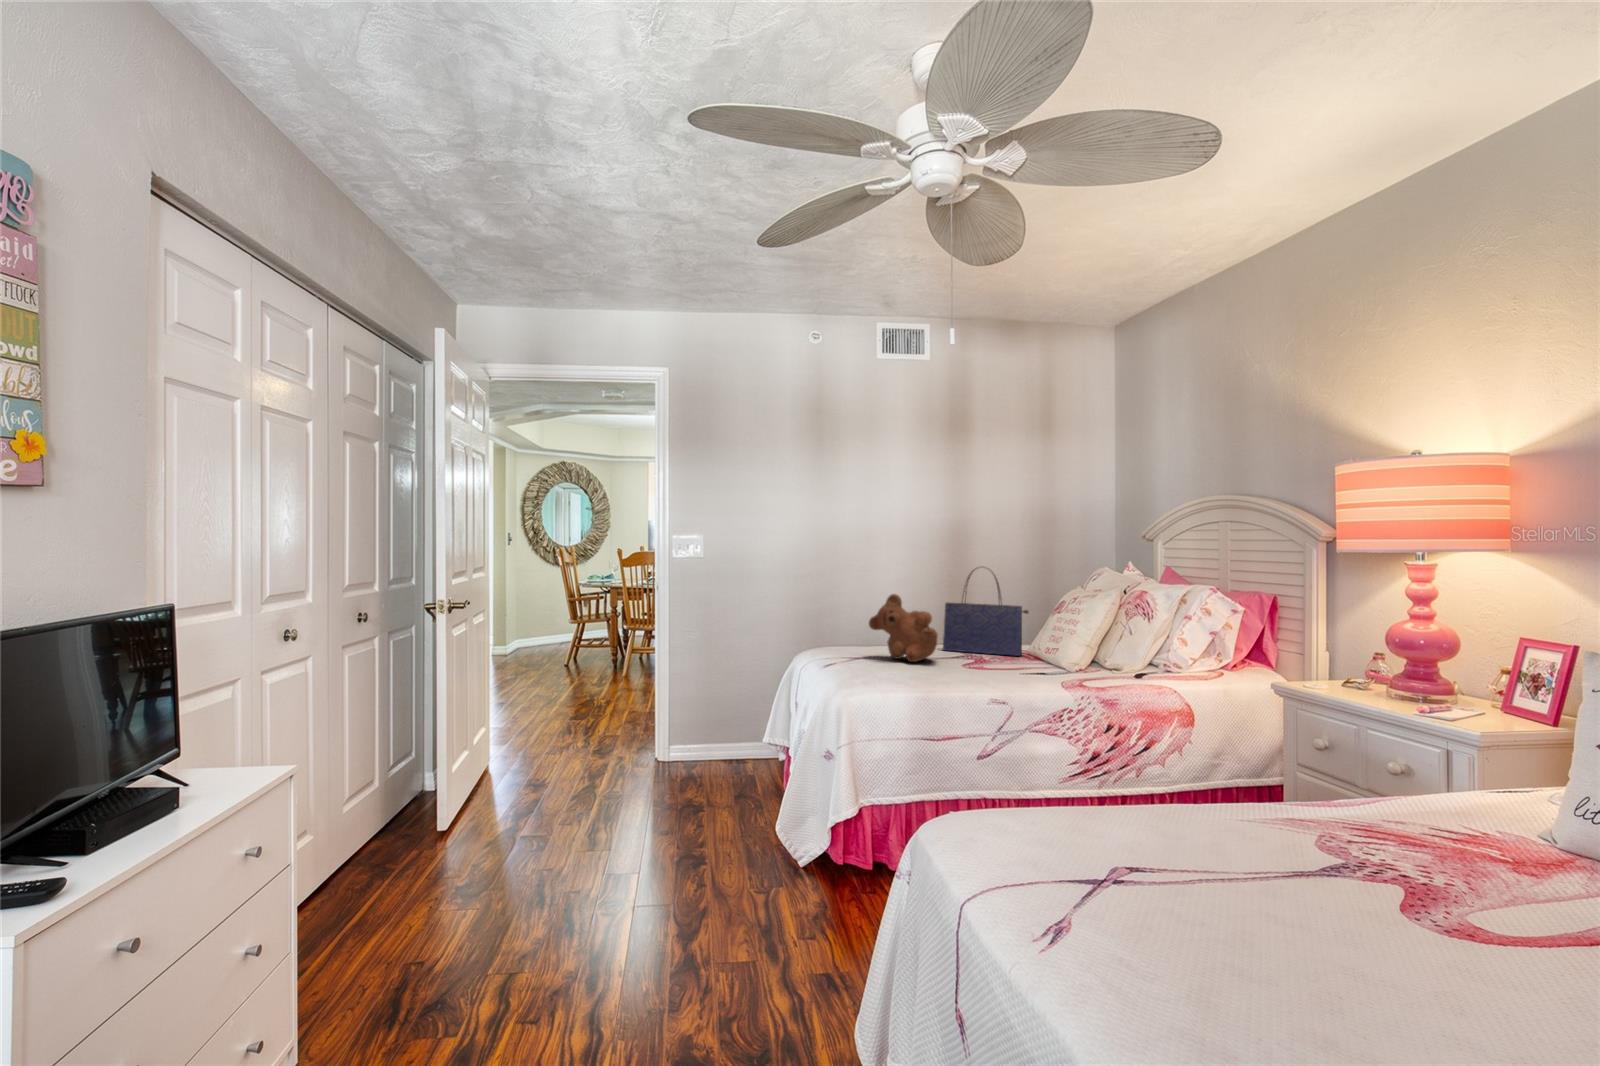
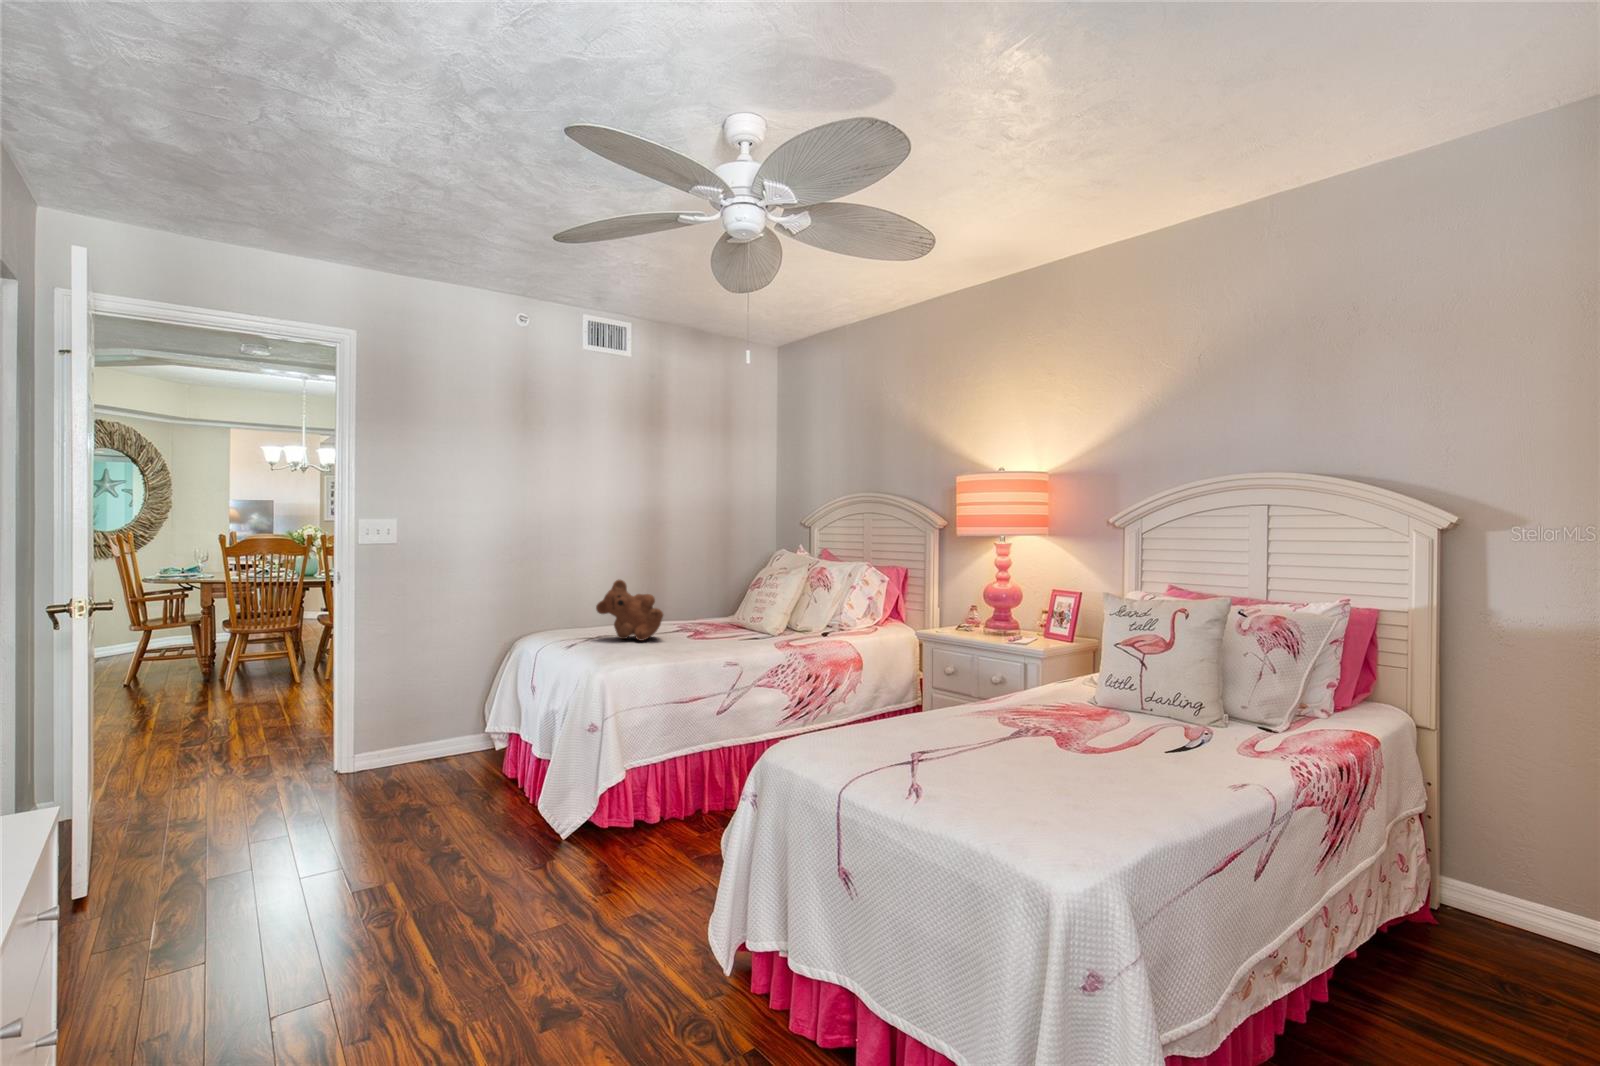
tote bag: present [943,571,1028,656] -> none [656,551,729,628]

